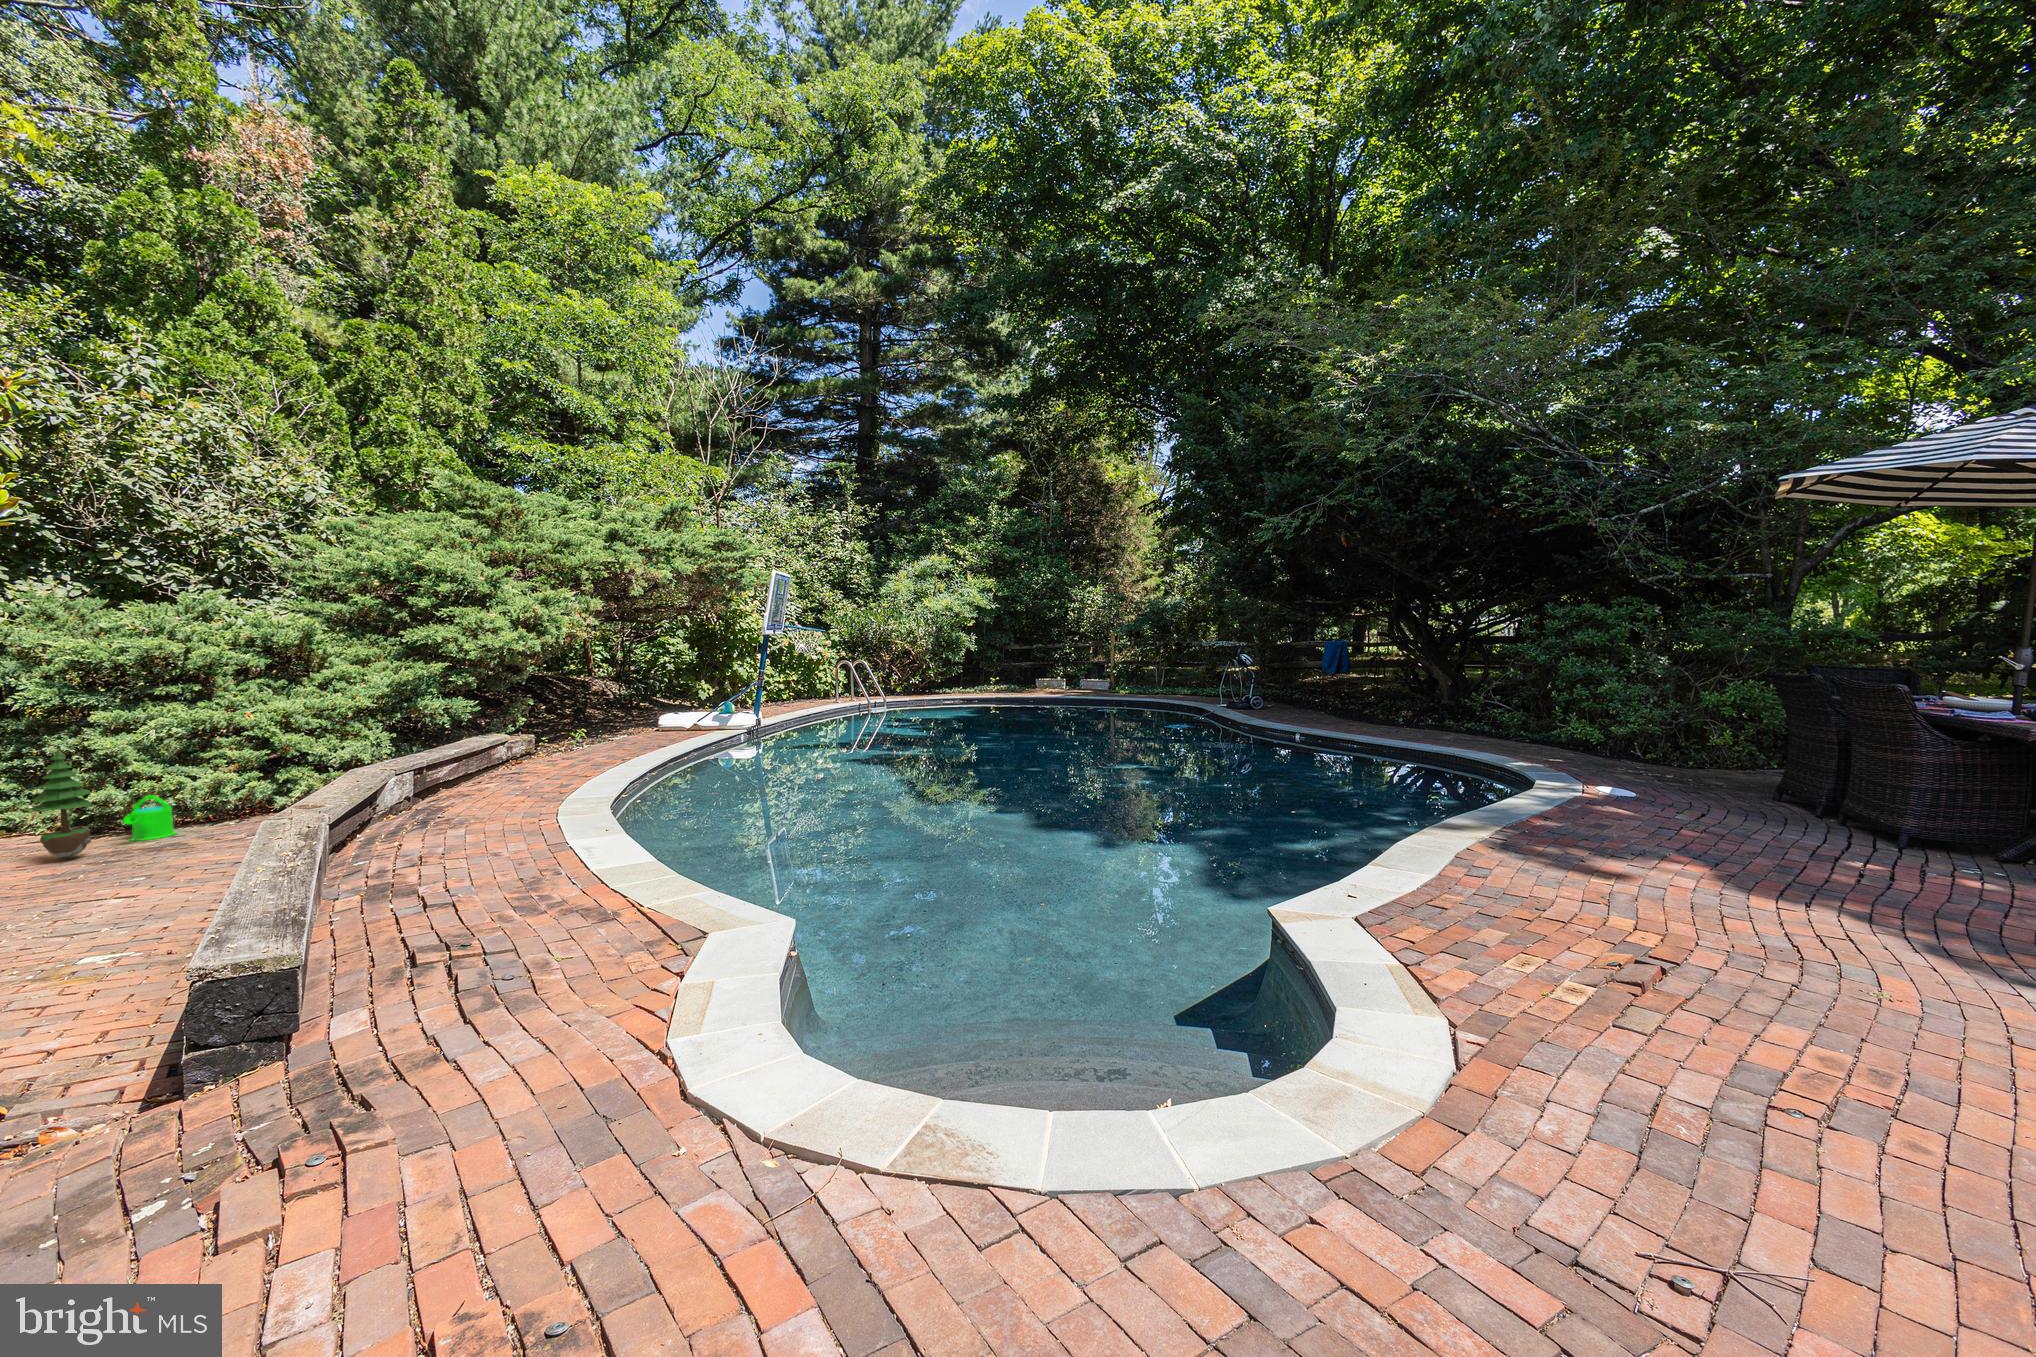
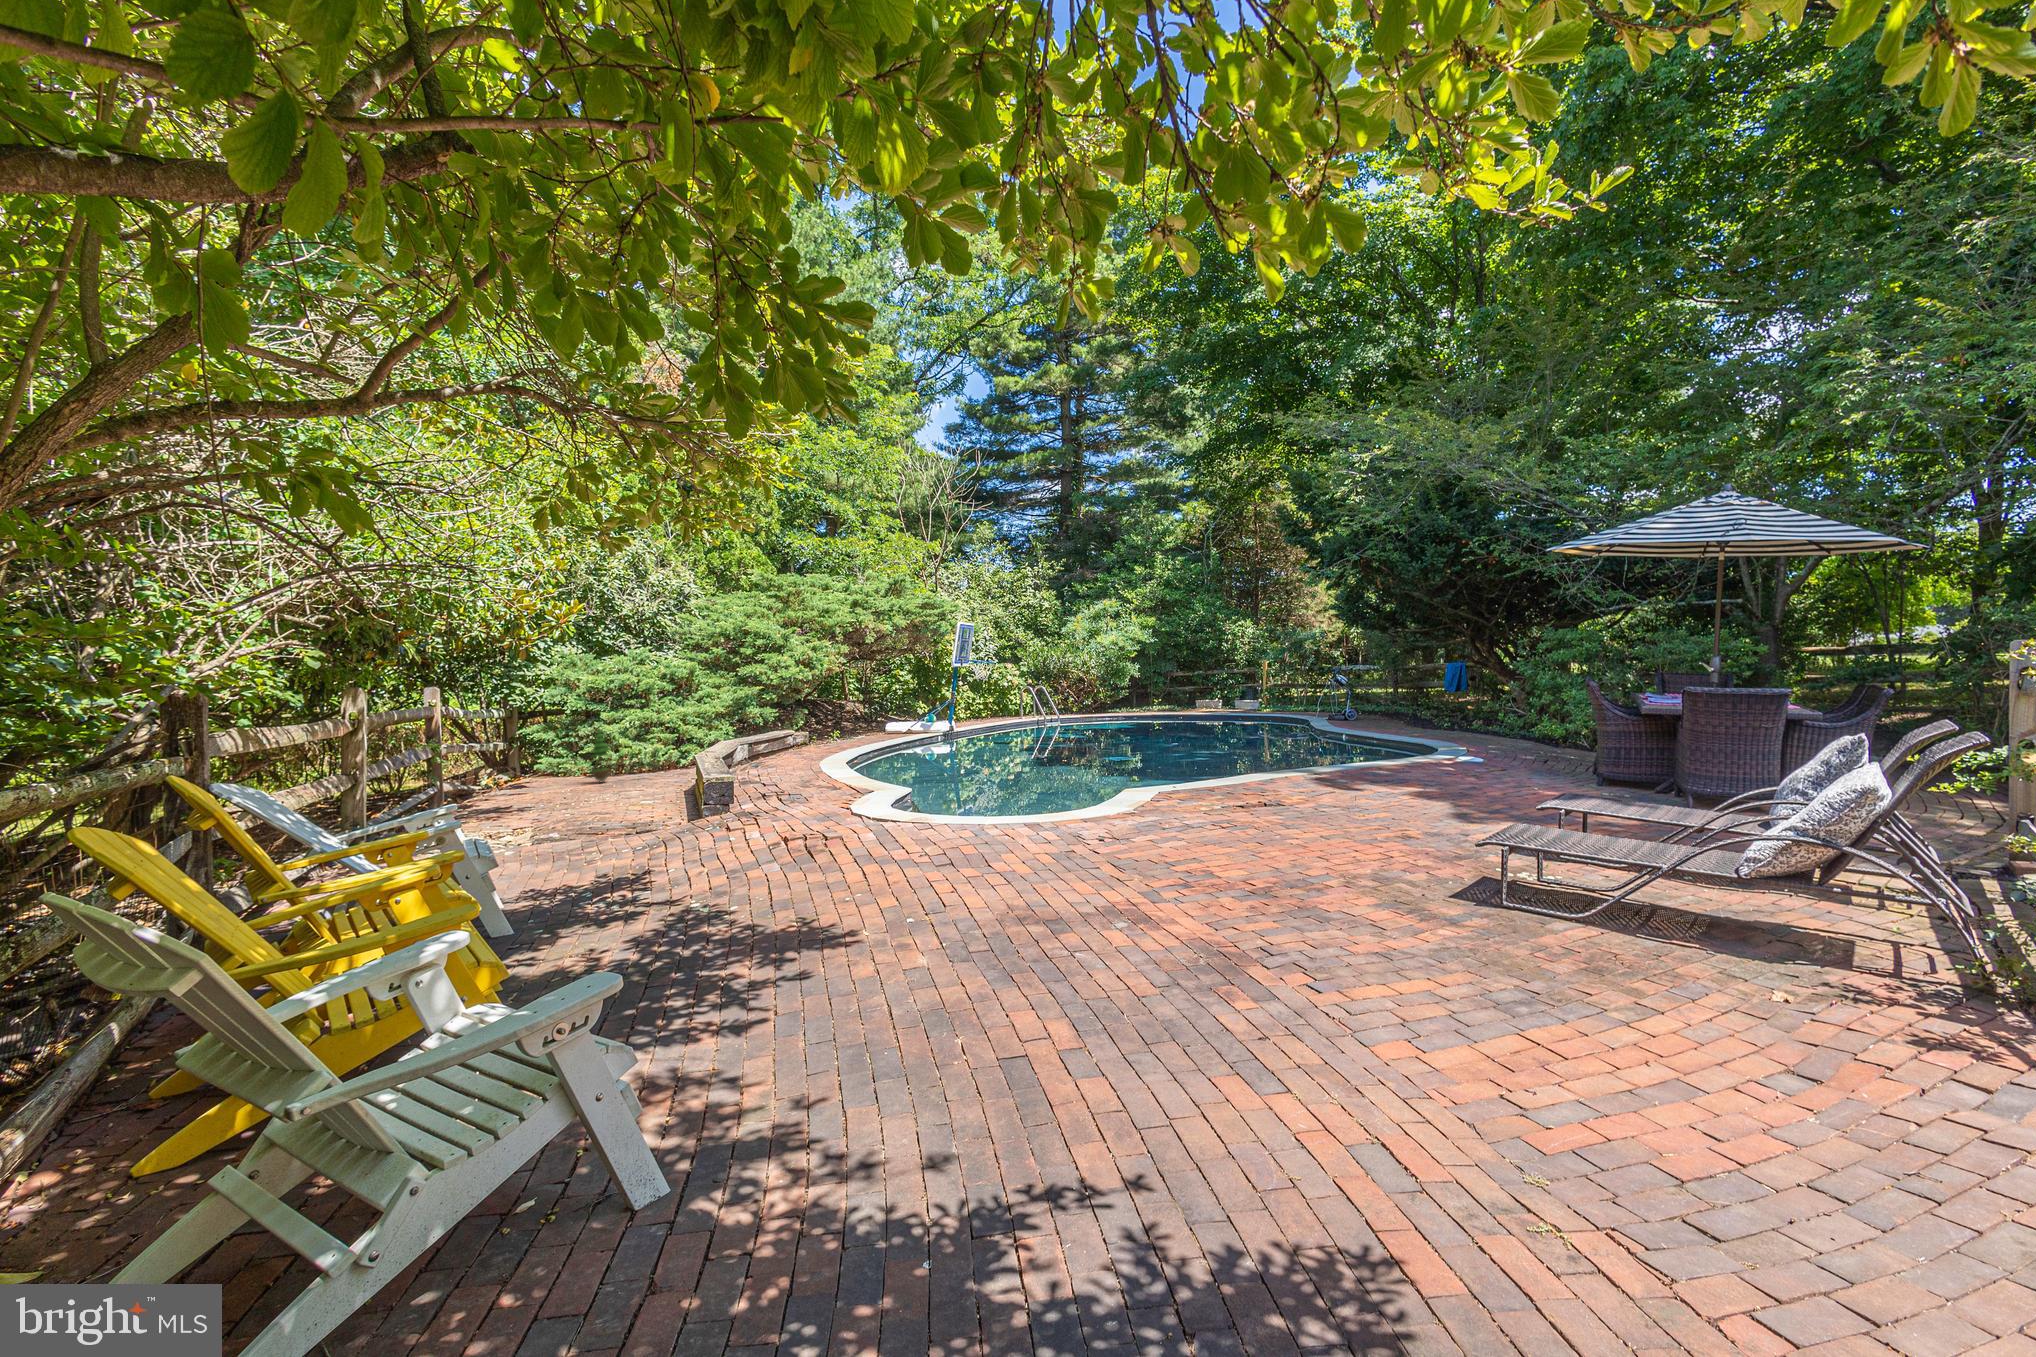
watering can: present [123,795,177,841] -> none [620,755,640,778]

